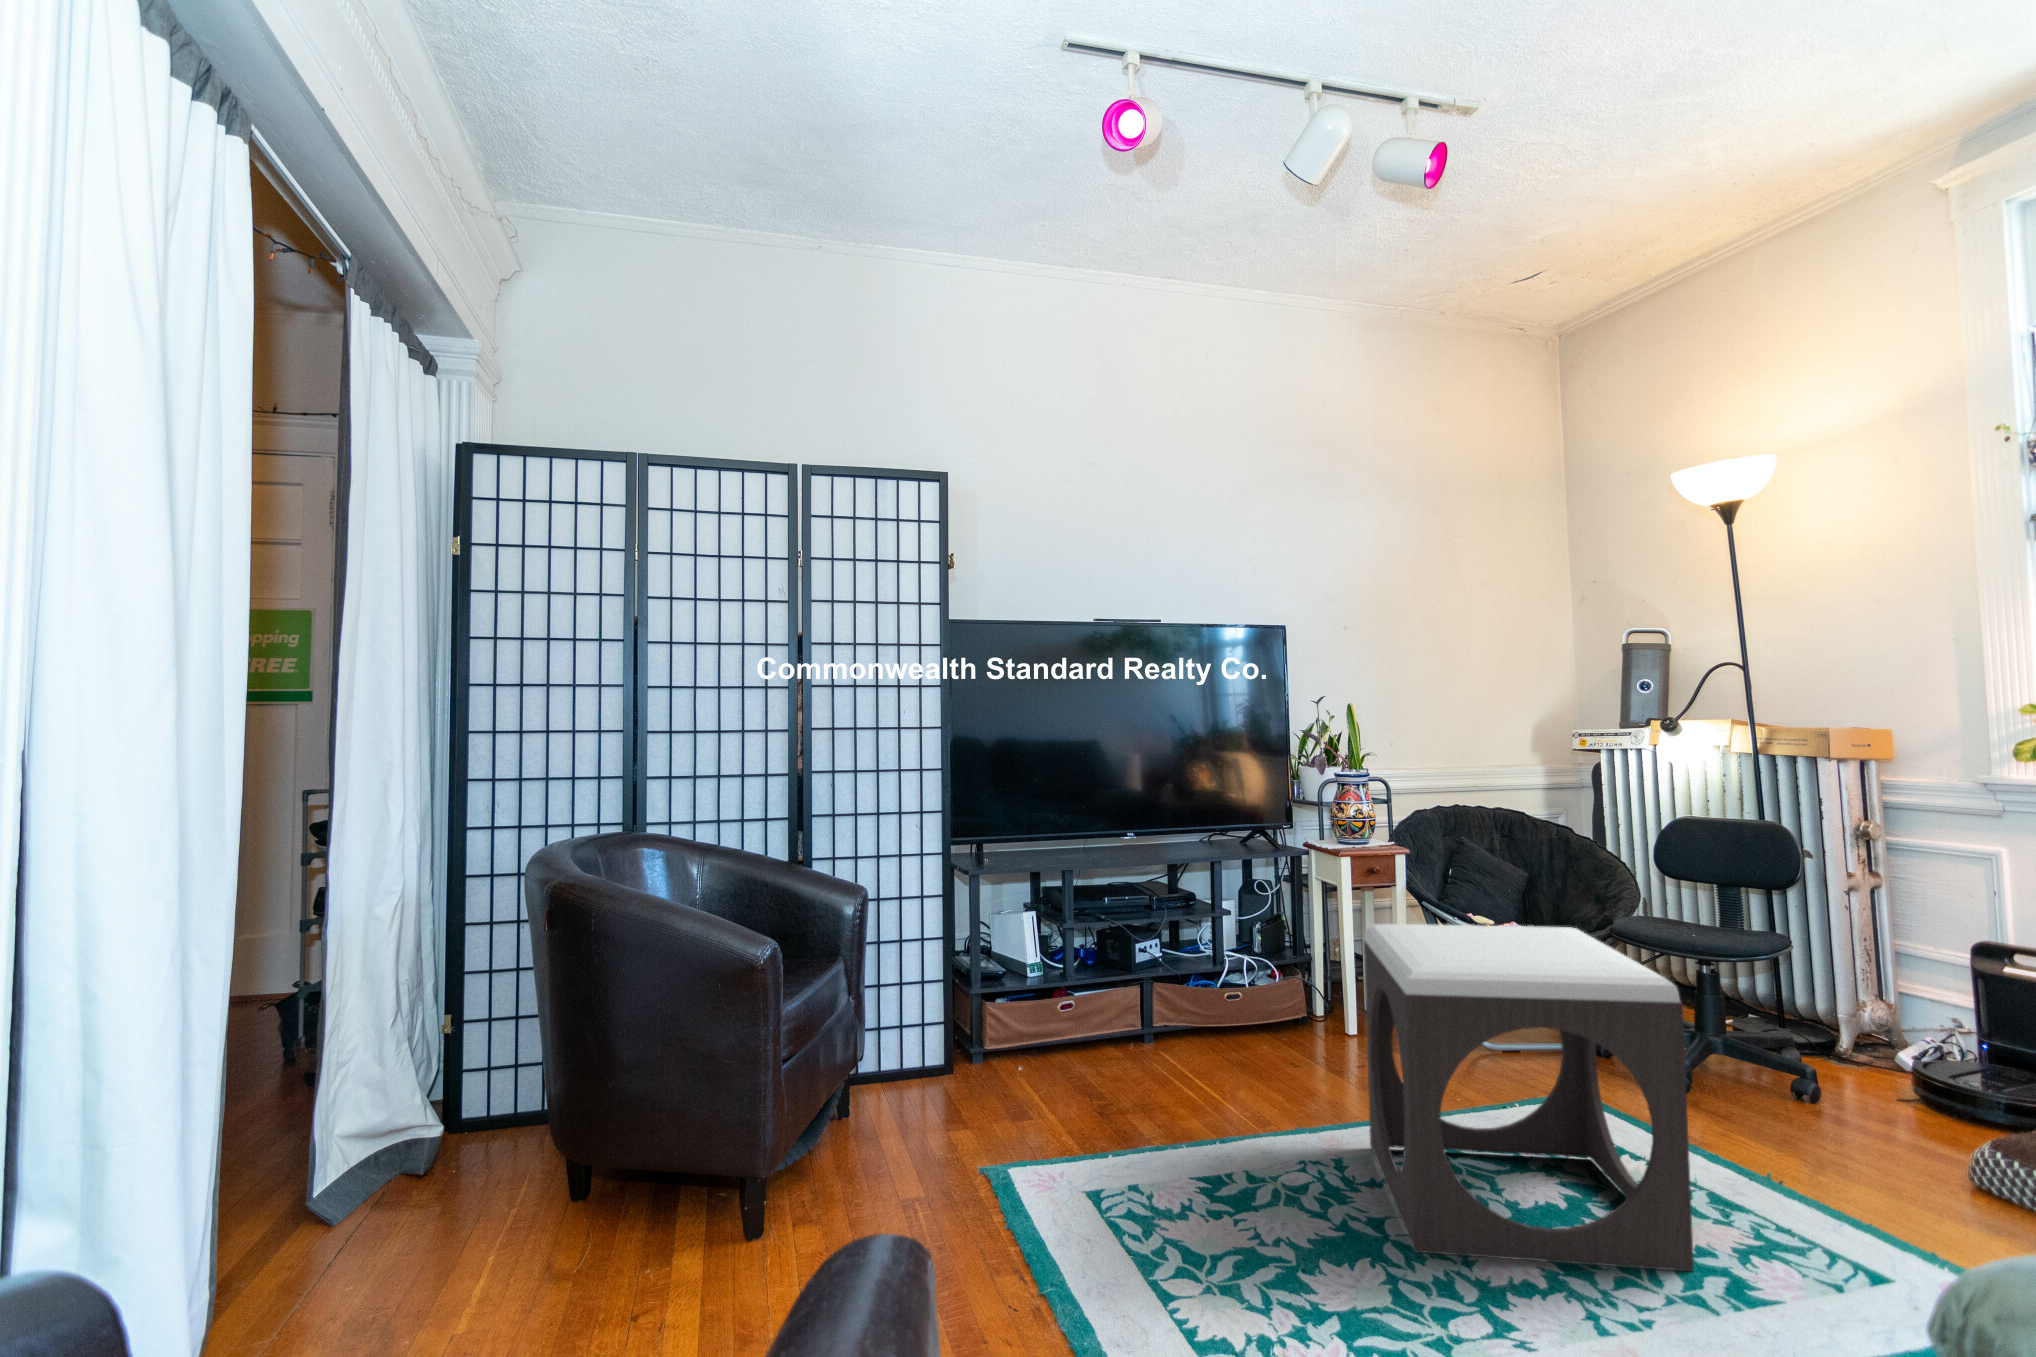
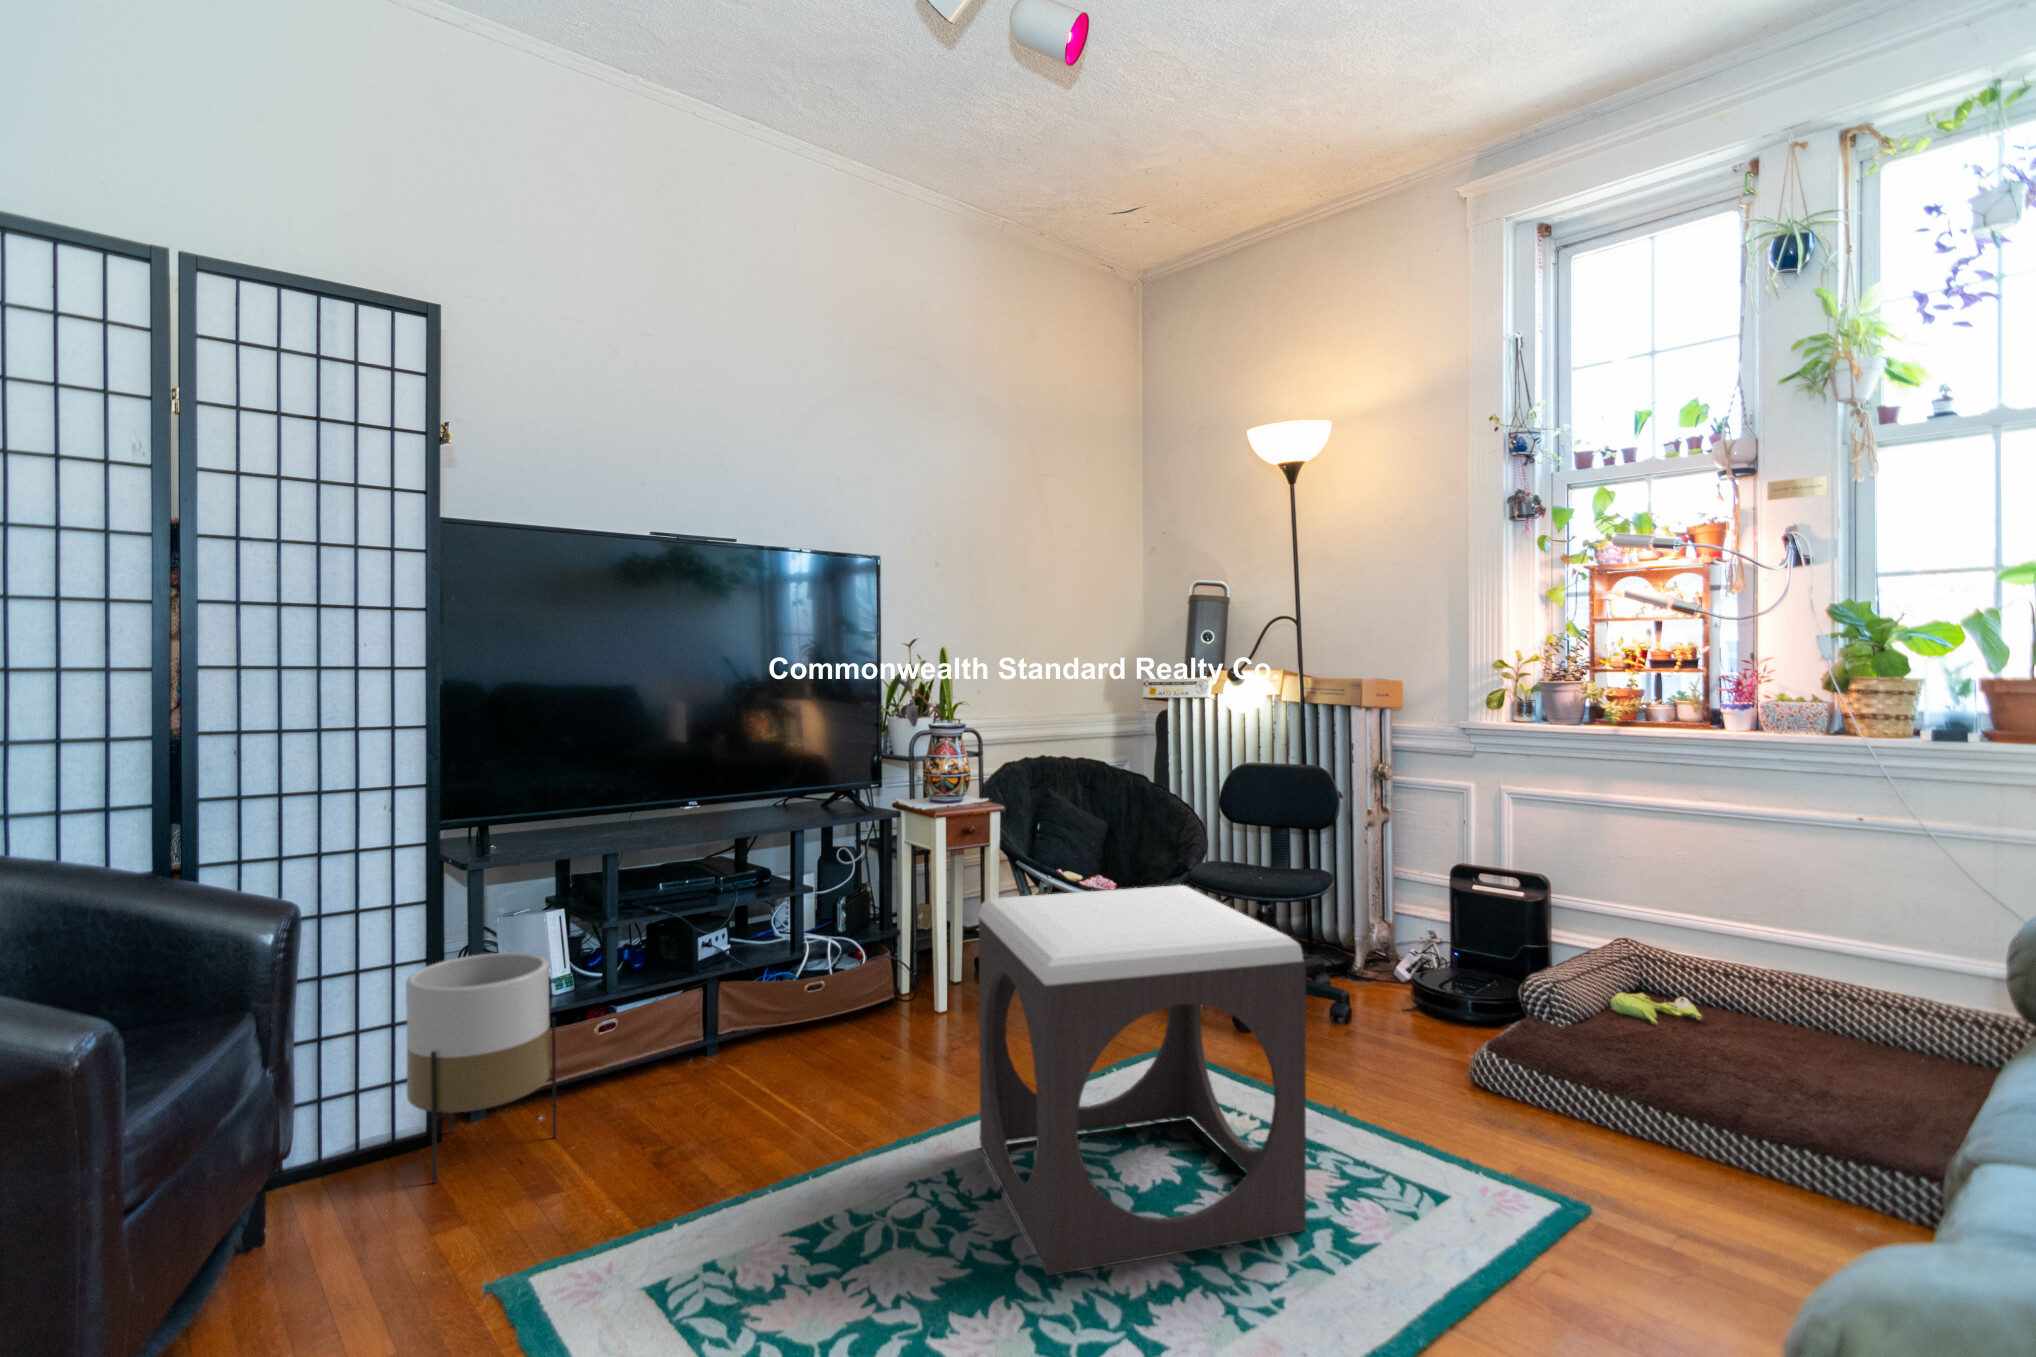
planter: none [927,939,1028,1102] -> present [406,953,557,1183]

